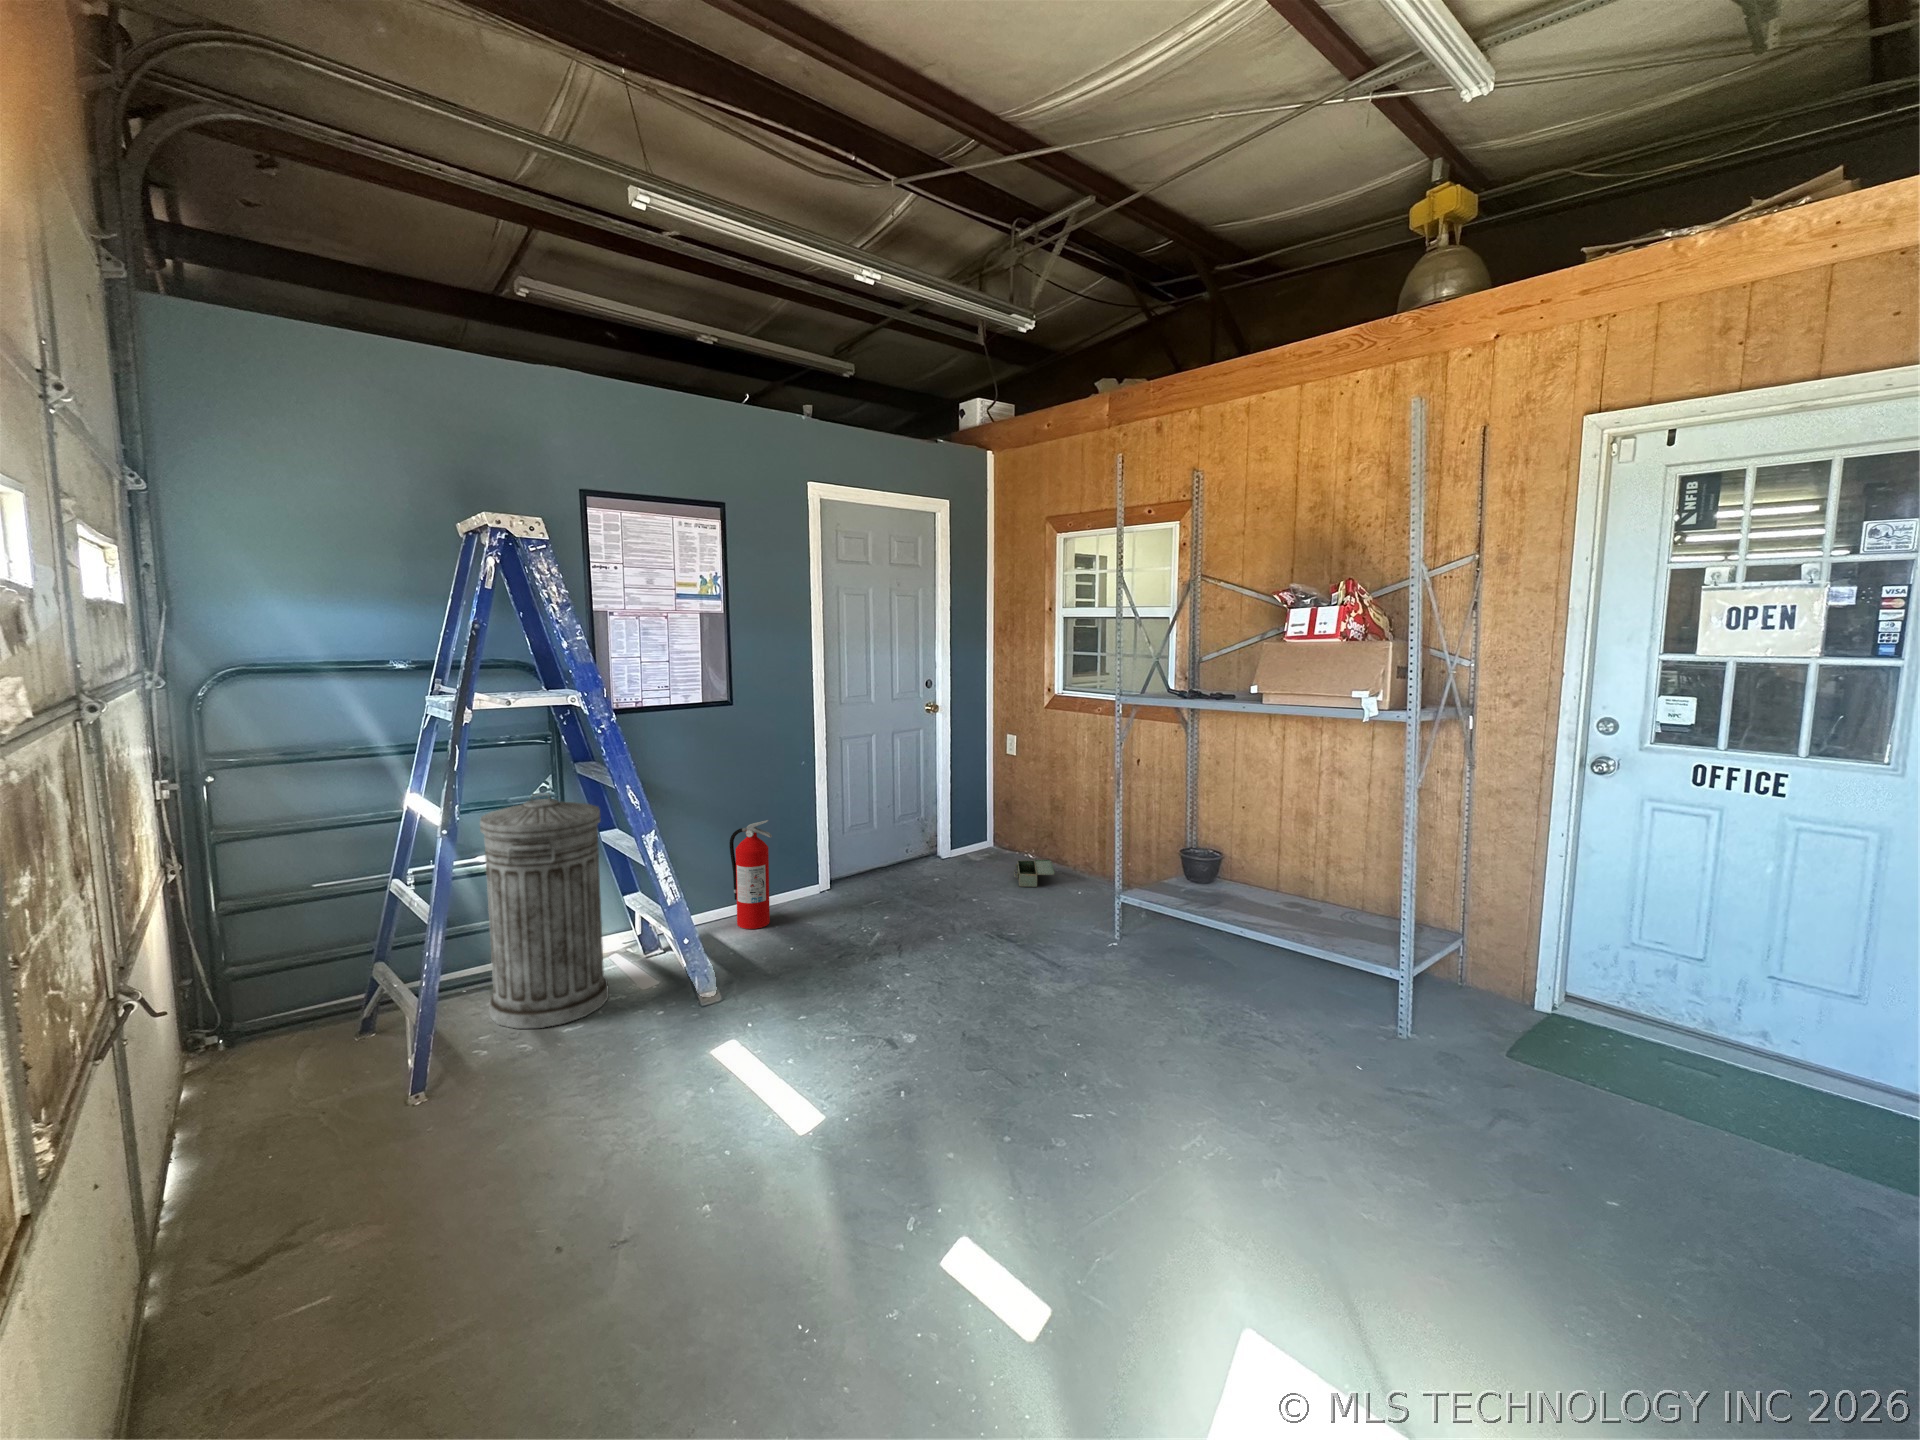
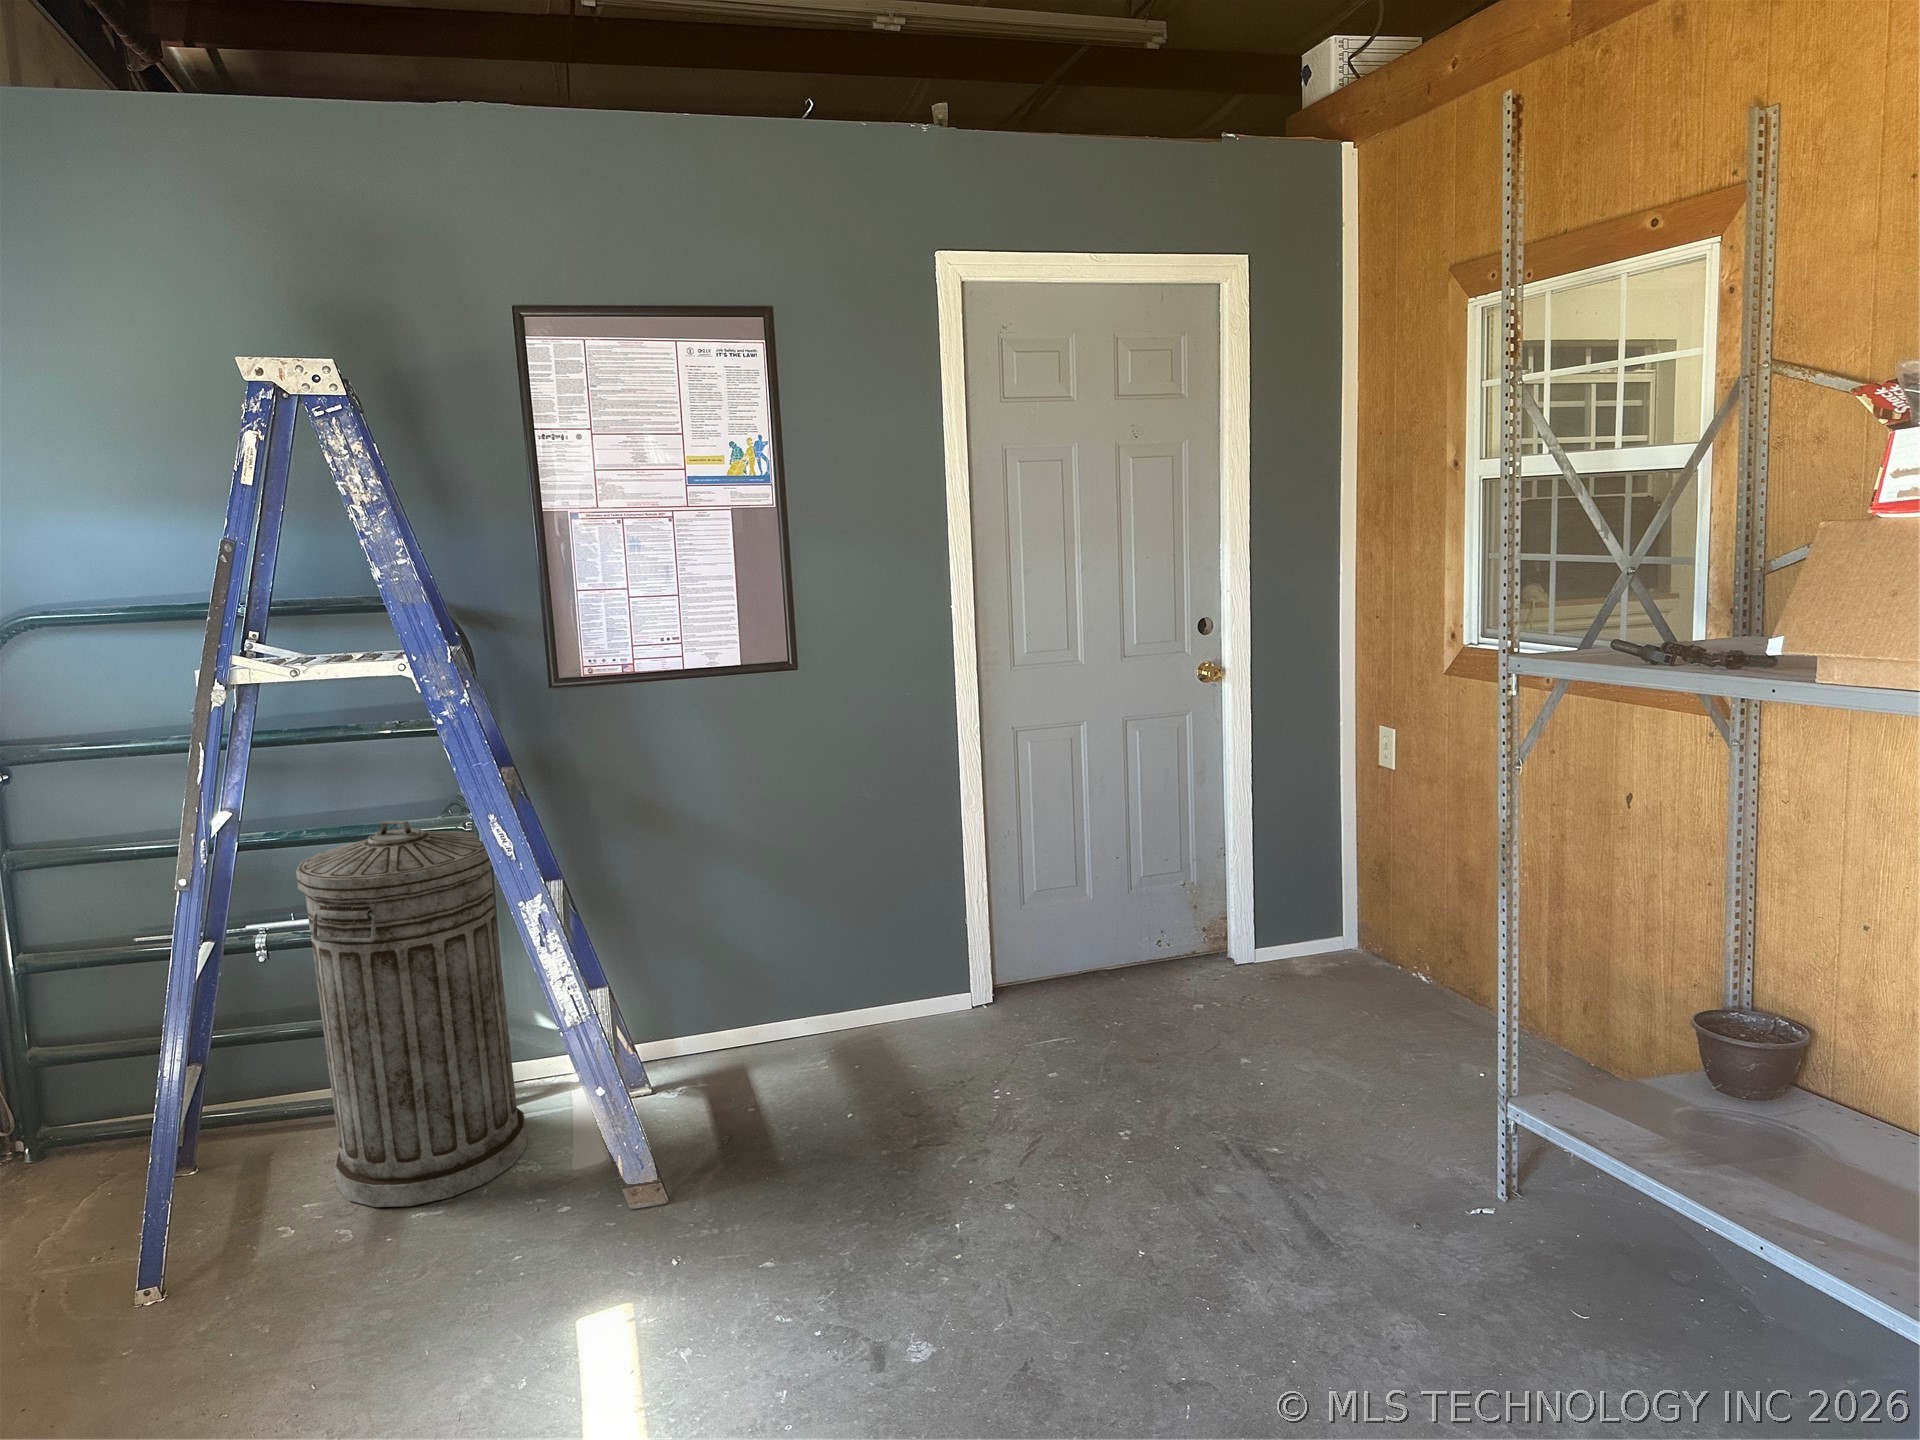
fire extinguisher: present [729,820,772,929] -> none [795,871,864,1058]
toolbox: present [1014,860,1055,887] -> none [1364,974,1455,1038]

